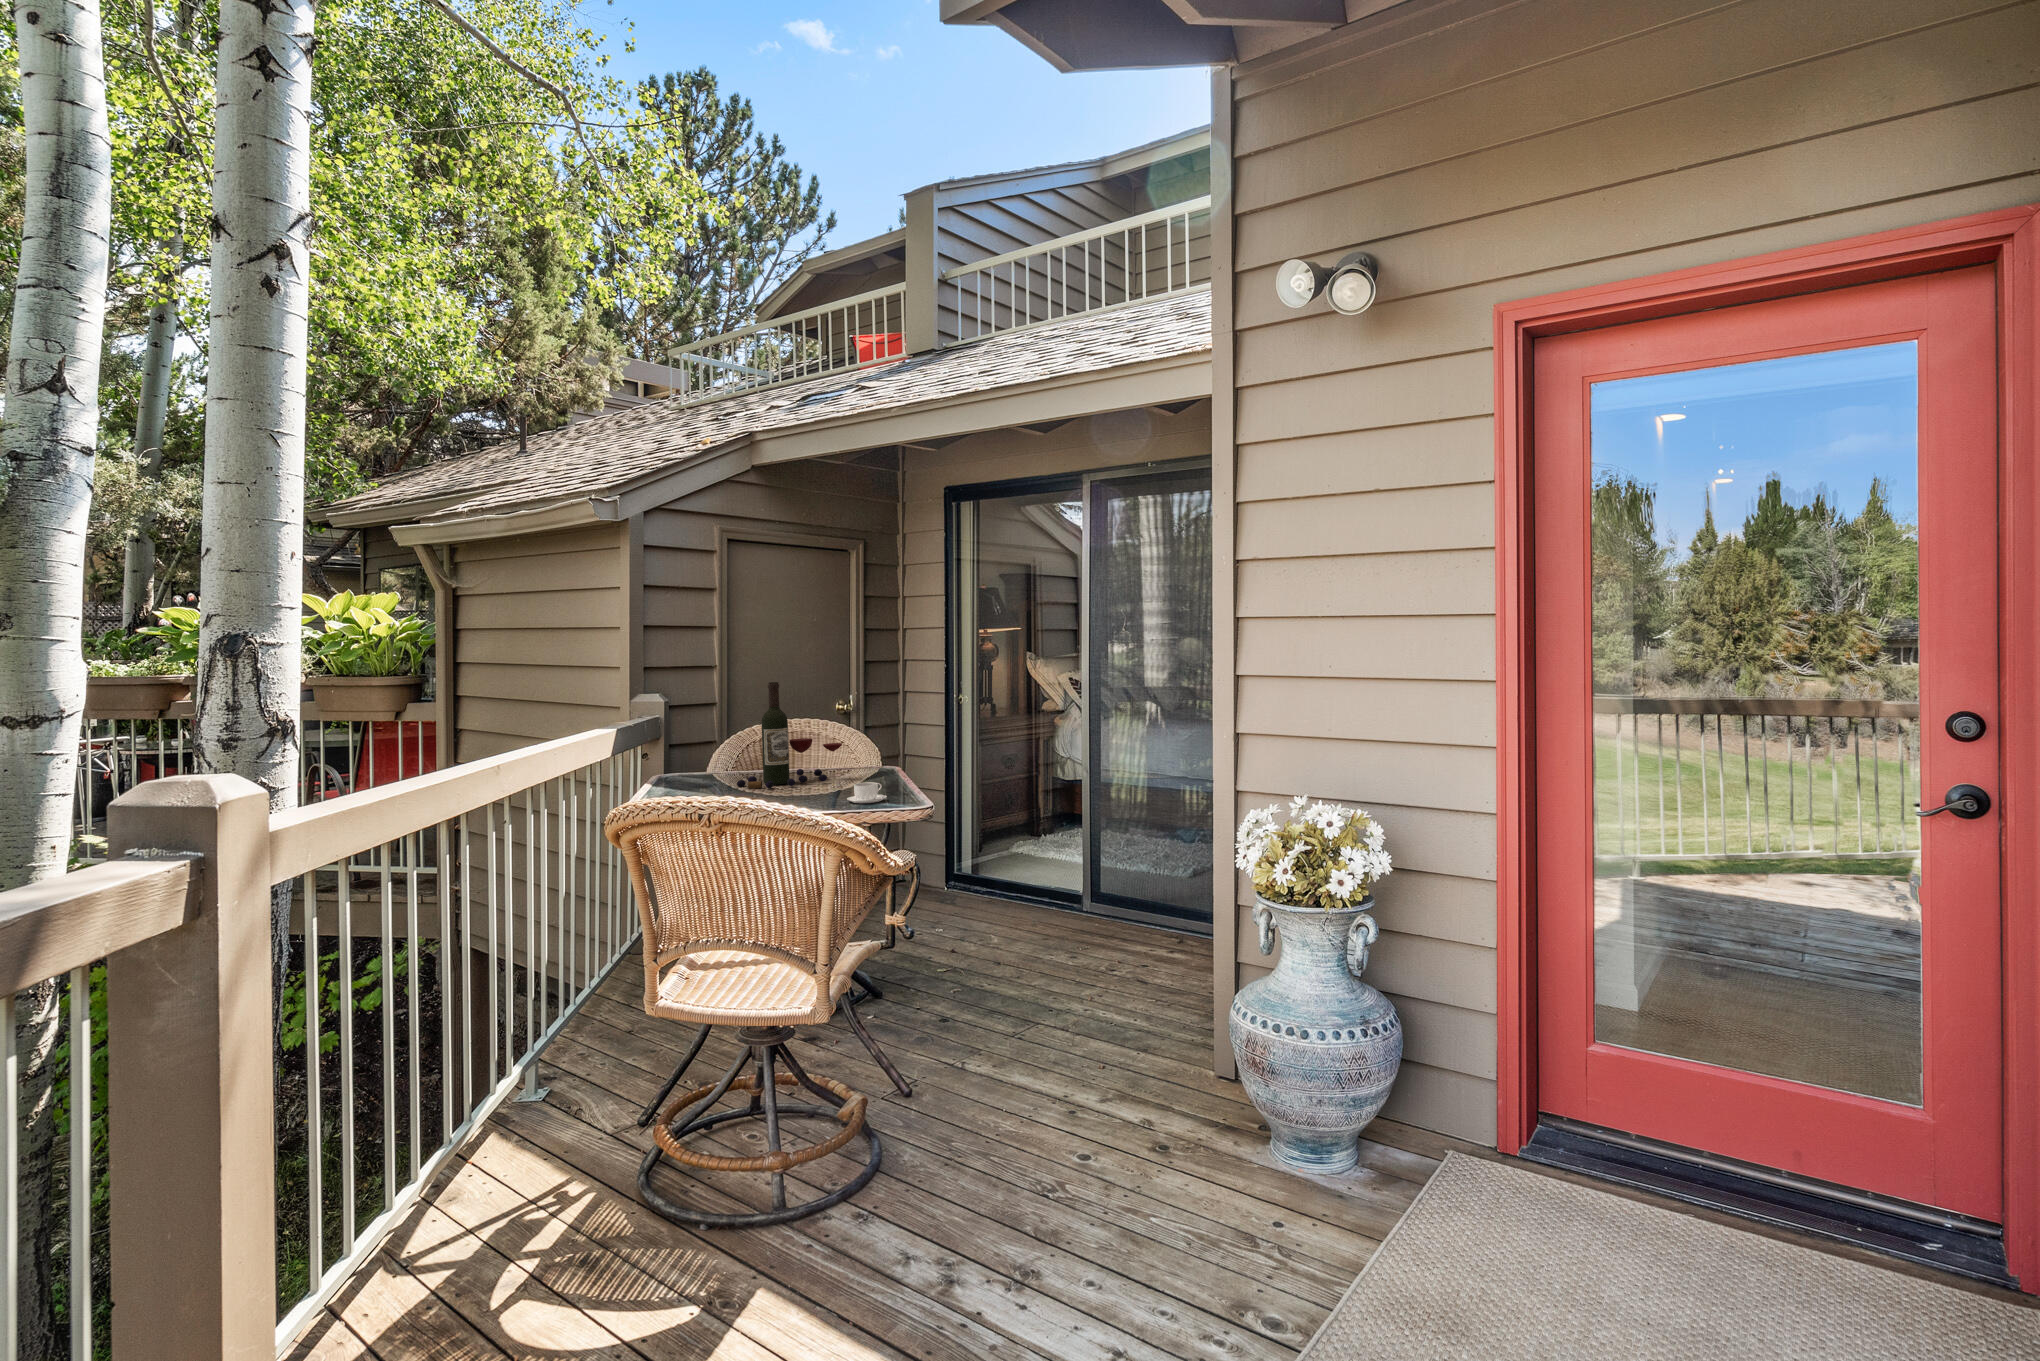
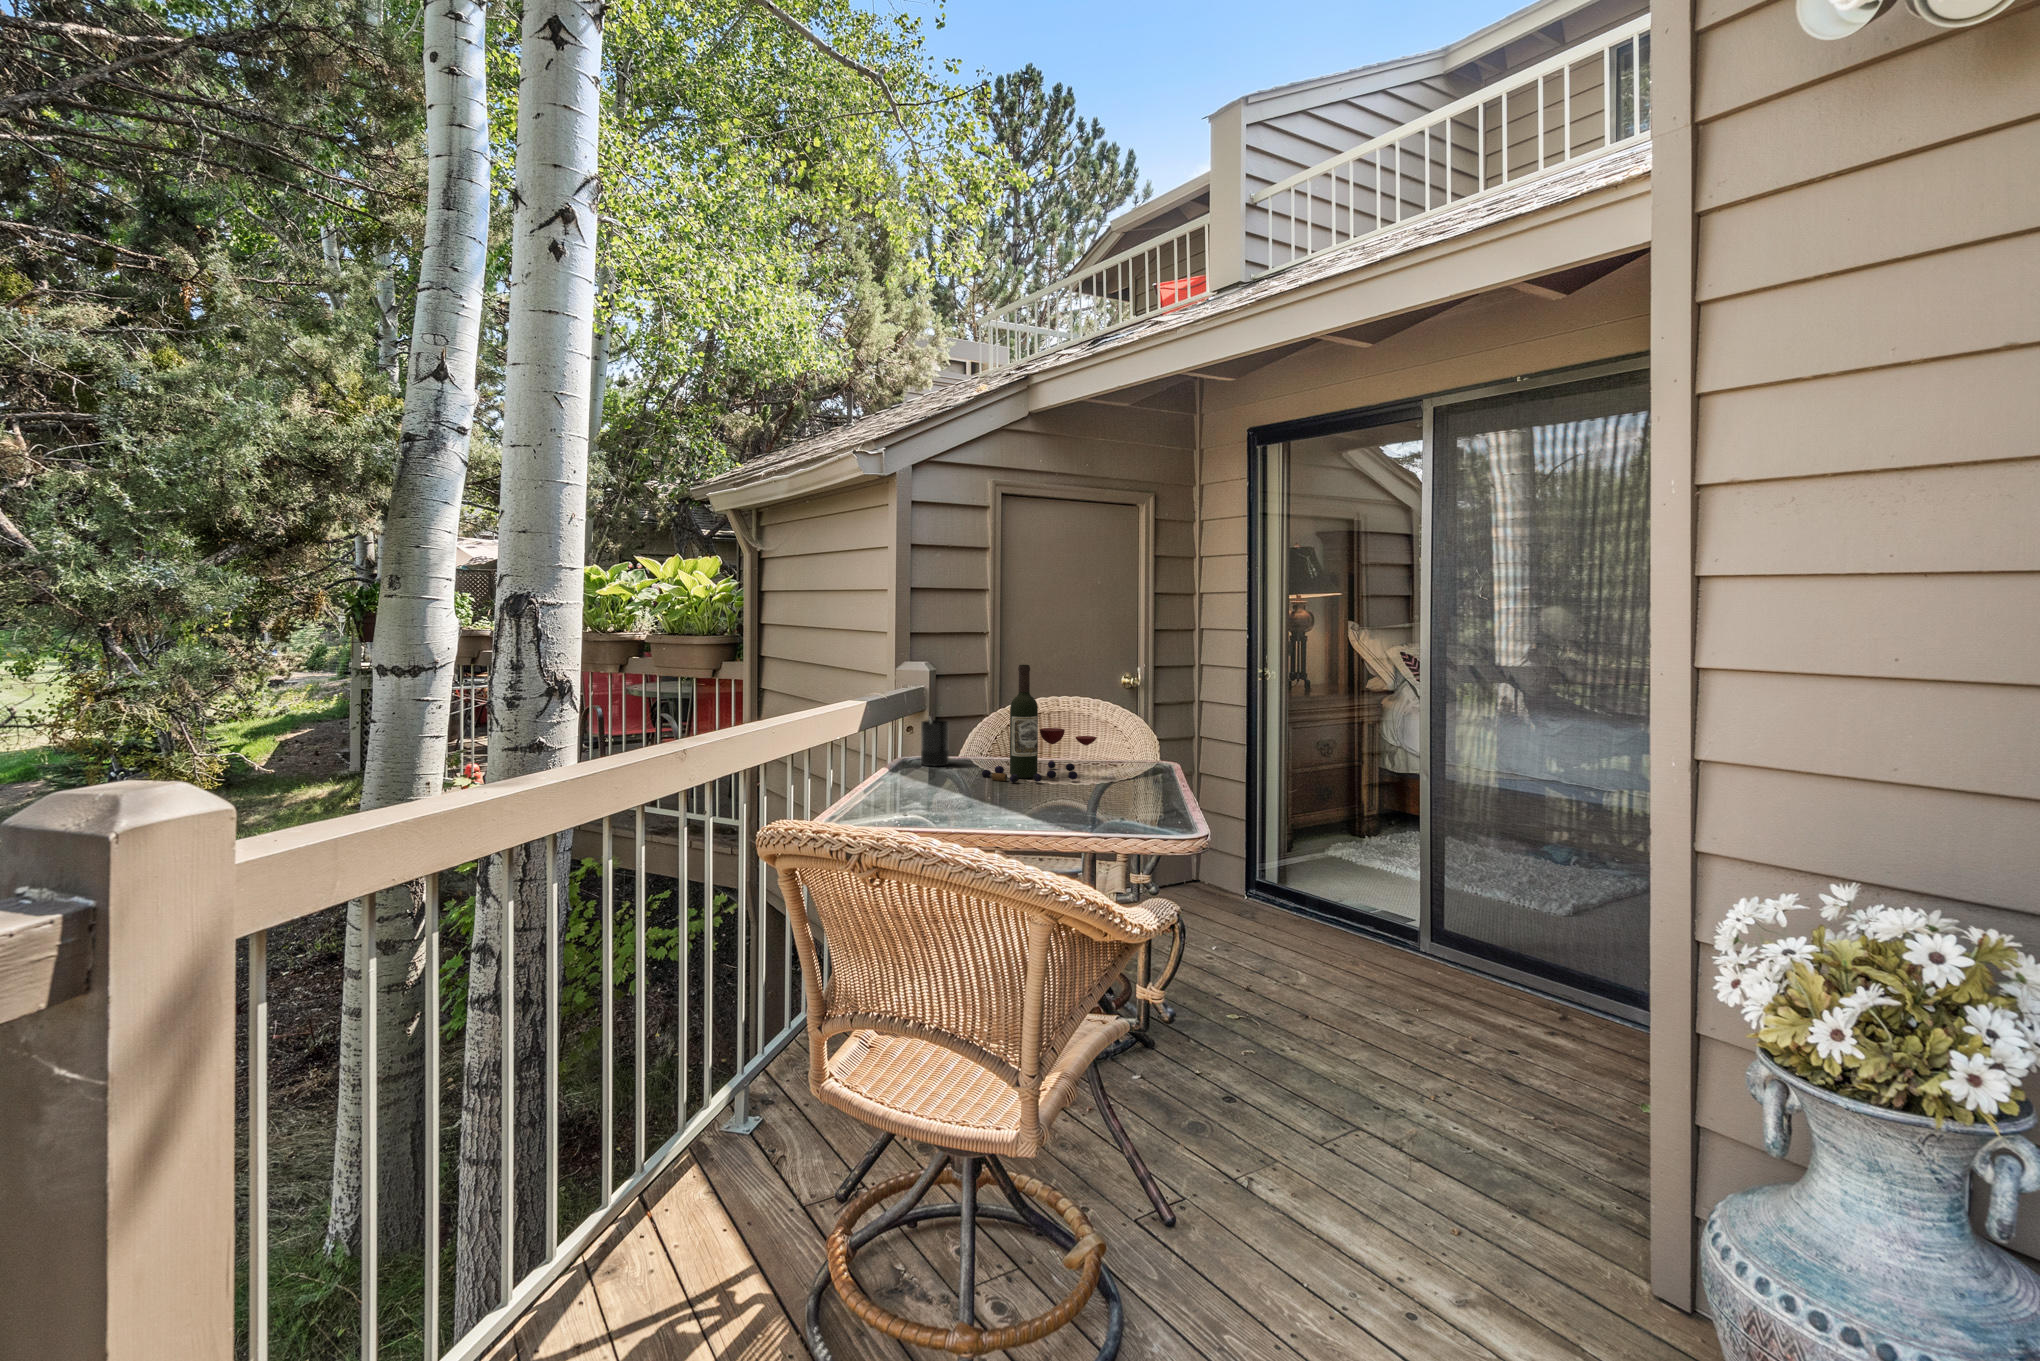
candle: none [671,737,700,783] -> present [921,719,949,766]
coffee cup: present [847,782,887,803] -> none [1091,790,1137,815]

